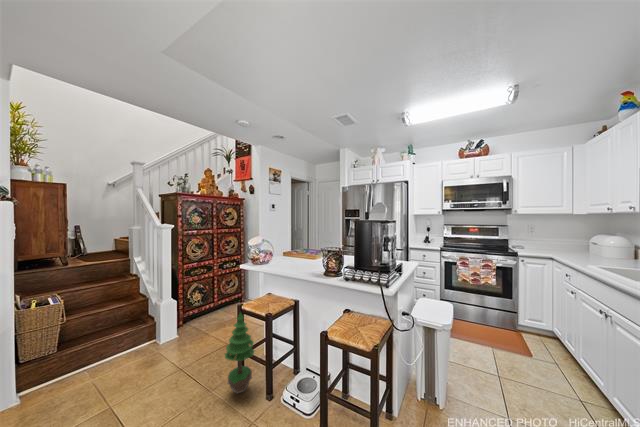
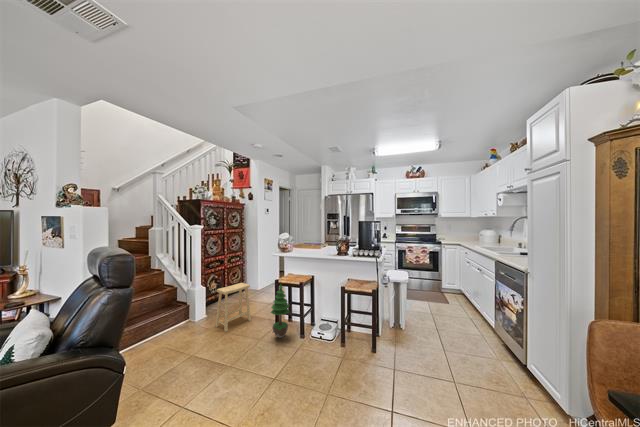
footstool: none [175,299,222,368] -> present [215,283,251,332]

